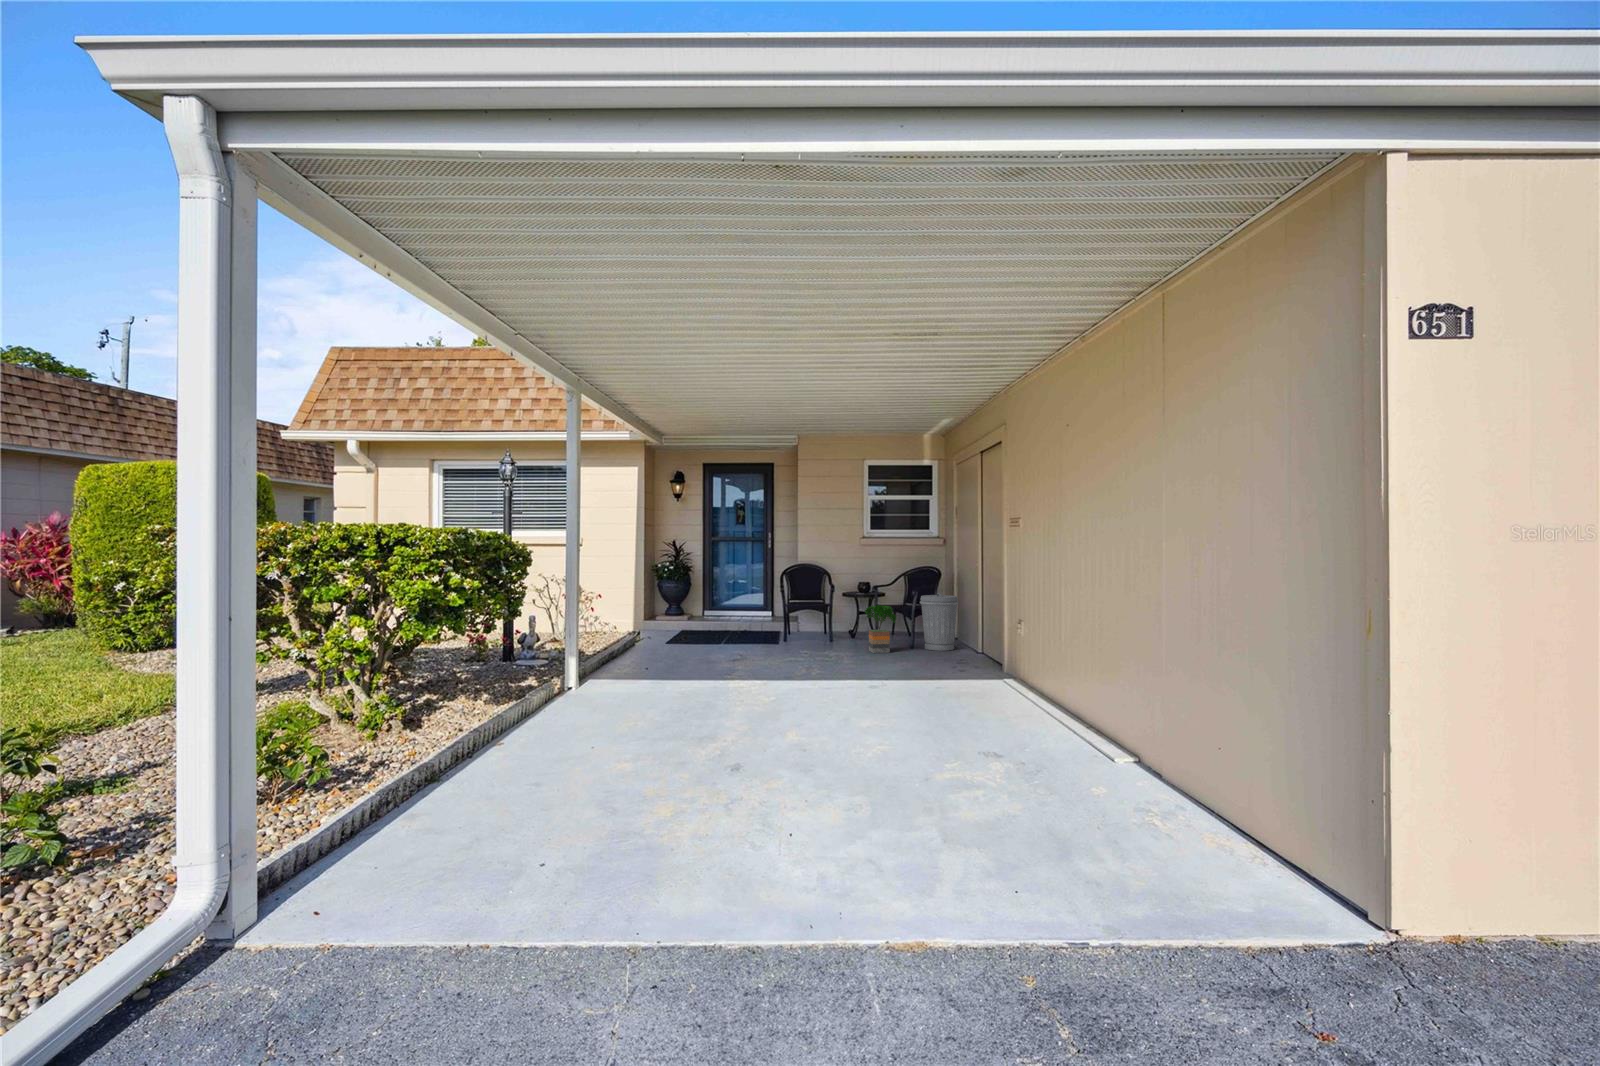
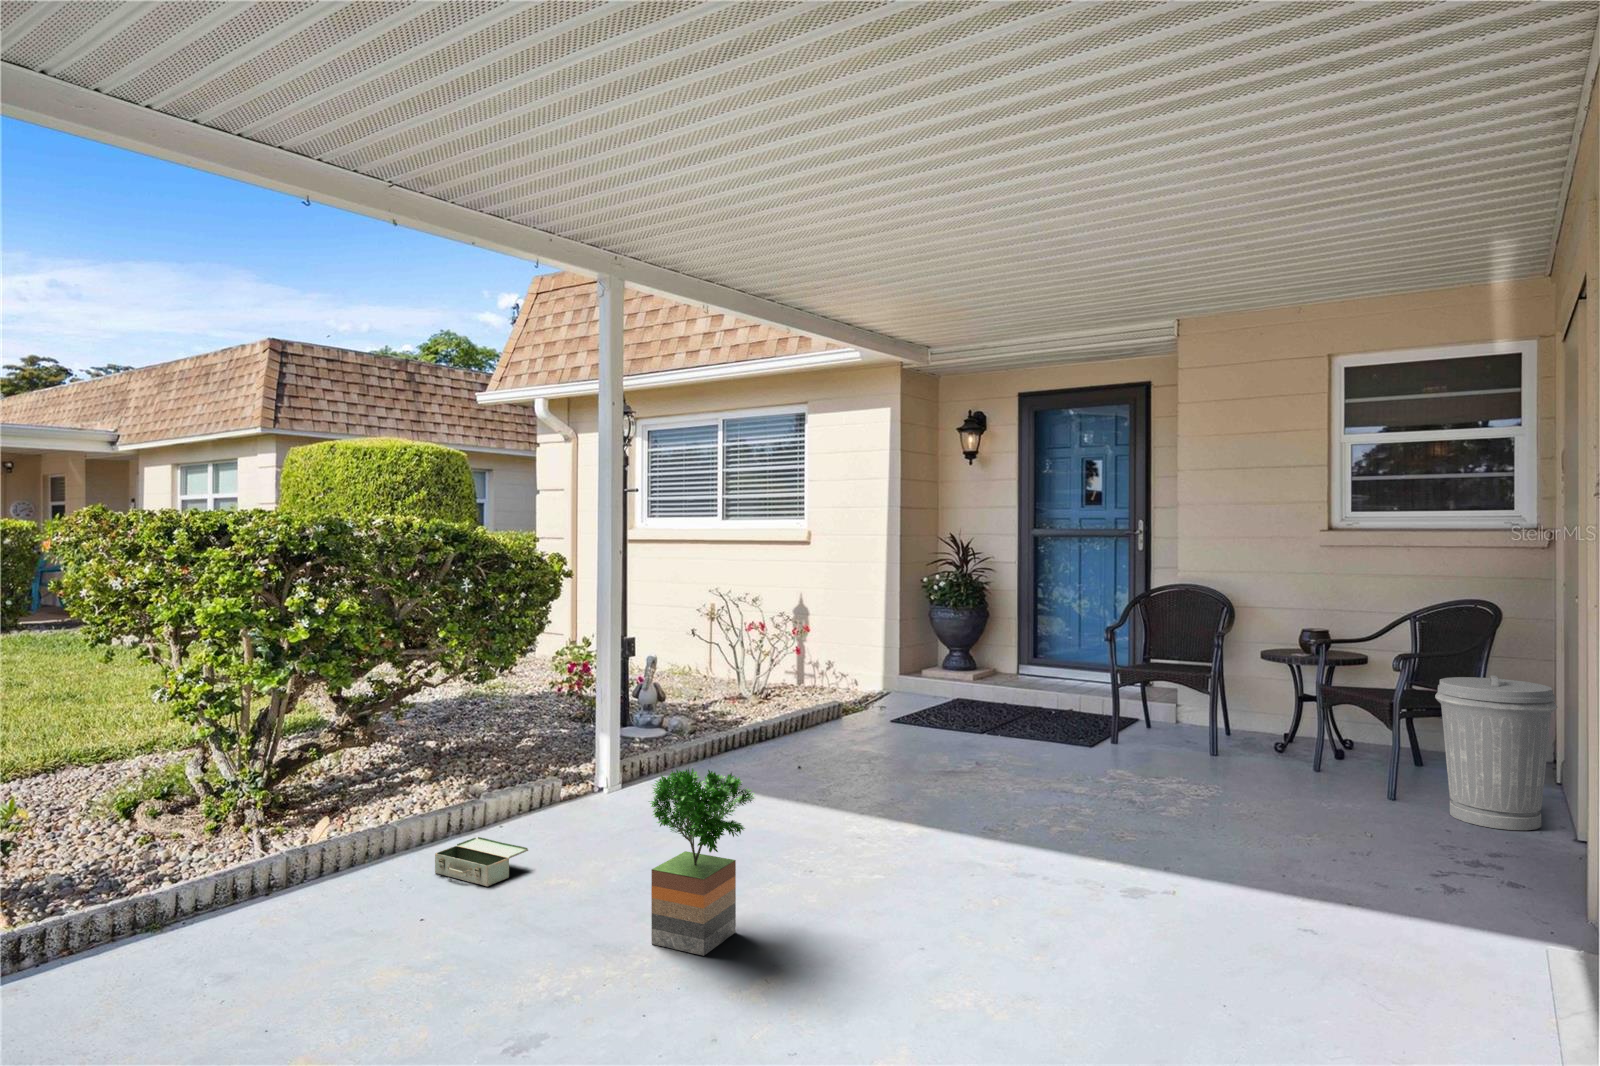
potted tree: present [865,605,896,653] -> present [649,768,754,956]
toolbox: none [560,690,605,708] -> present [435,837,528,886]

